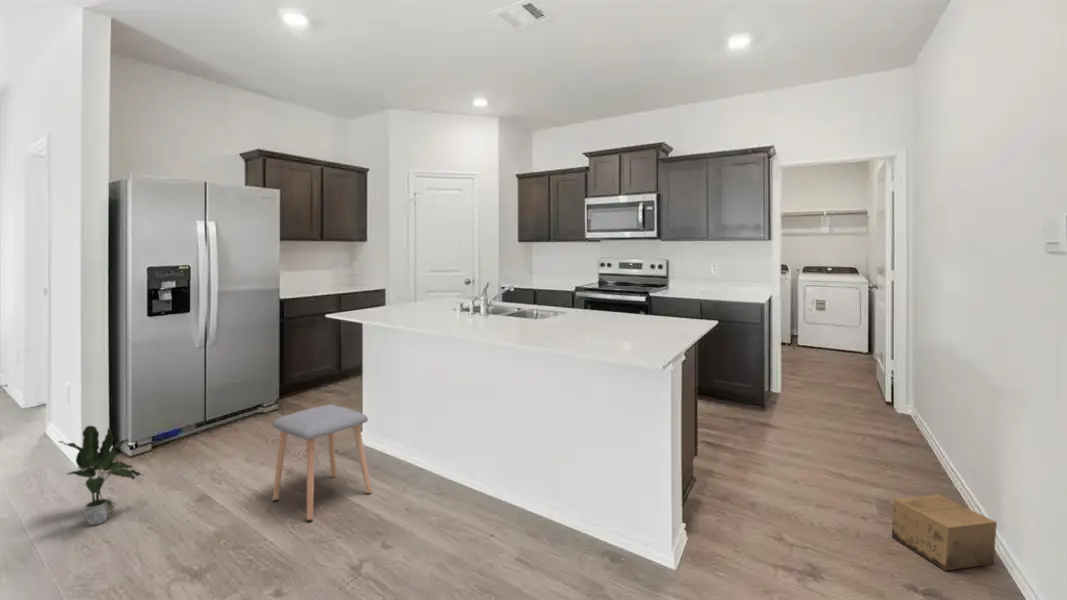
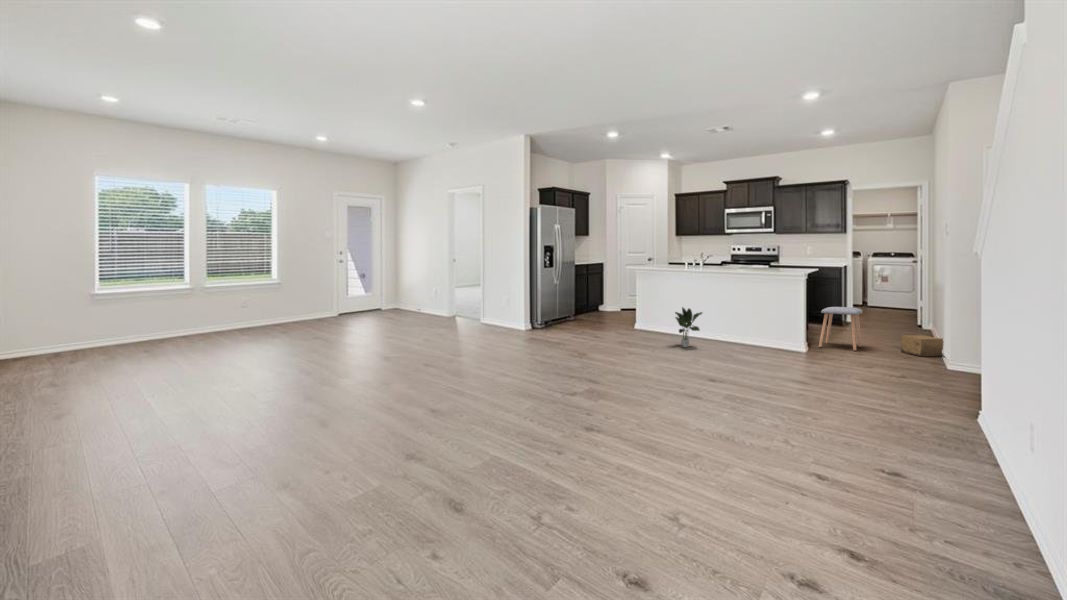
stool: present [273,405,371,521] -> present [819,307,863,351]
potted plant: present [59,426,141,525] -> present [675,307,702,348]

